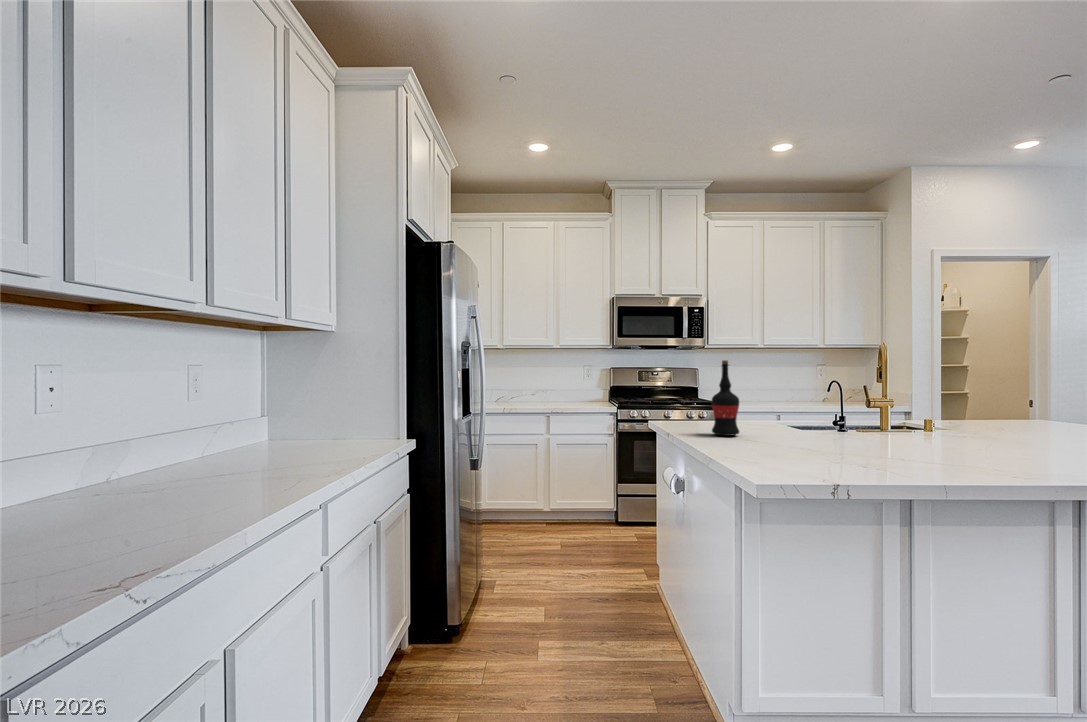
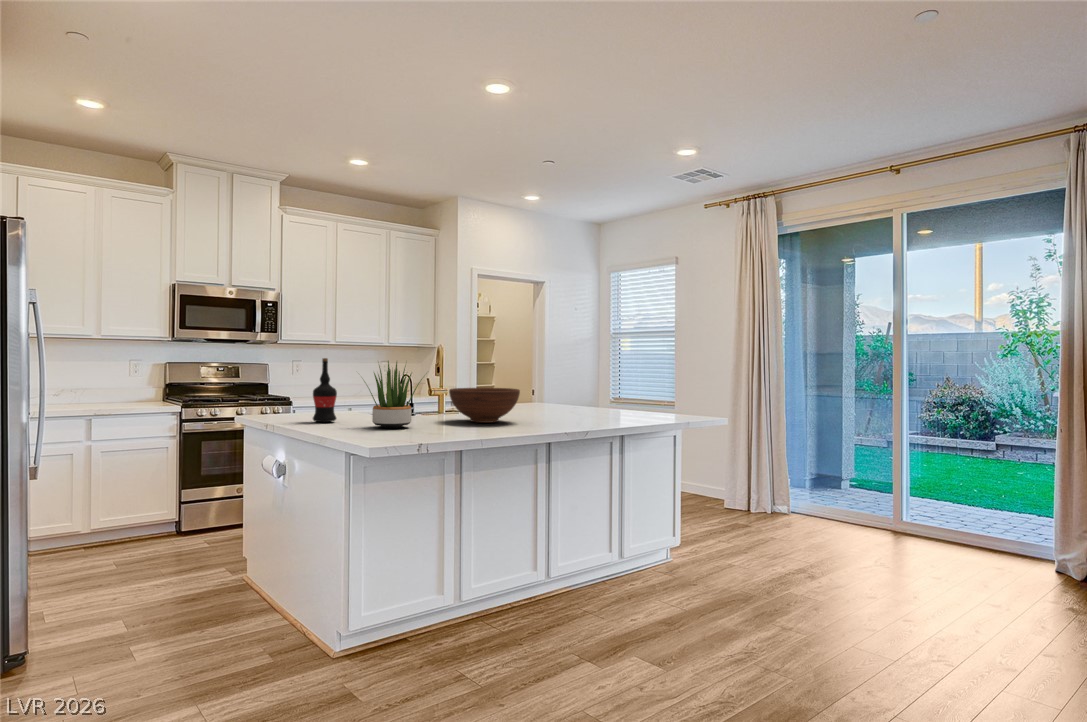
potted plant: none [757,361,862,451] -> present [364,361,422,428]
fruit bowl: none [896,399,1024,452] -> present [449,388,520,423]

